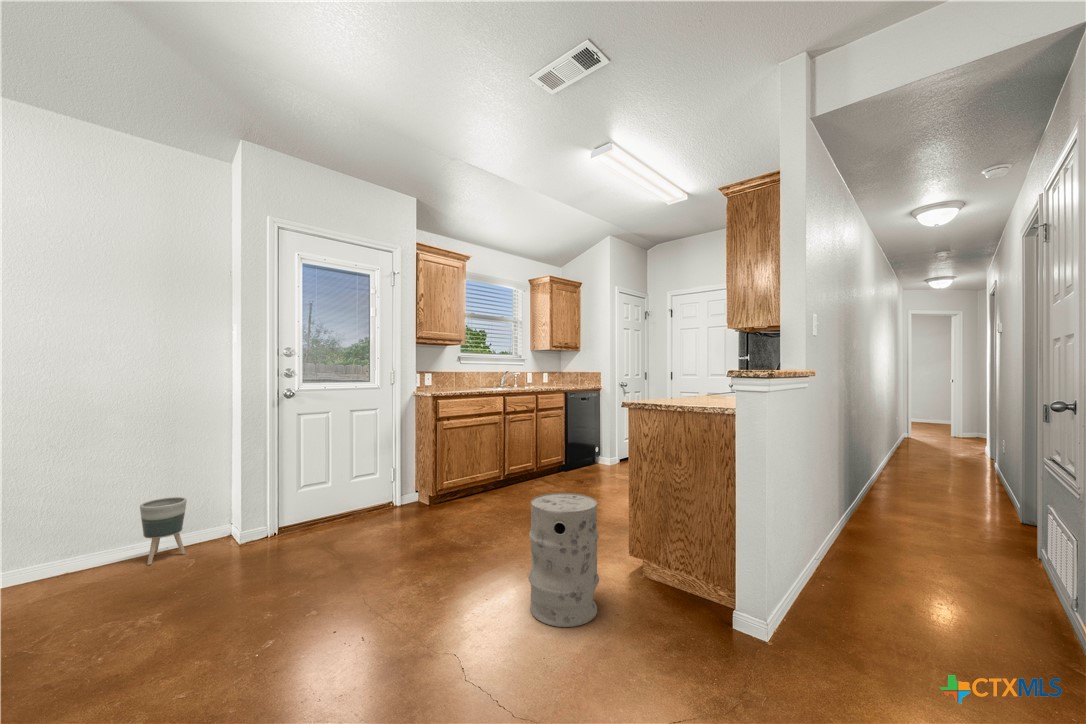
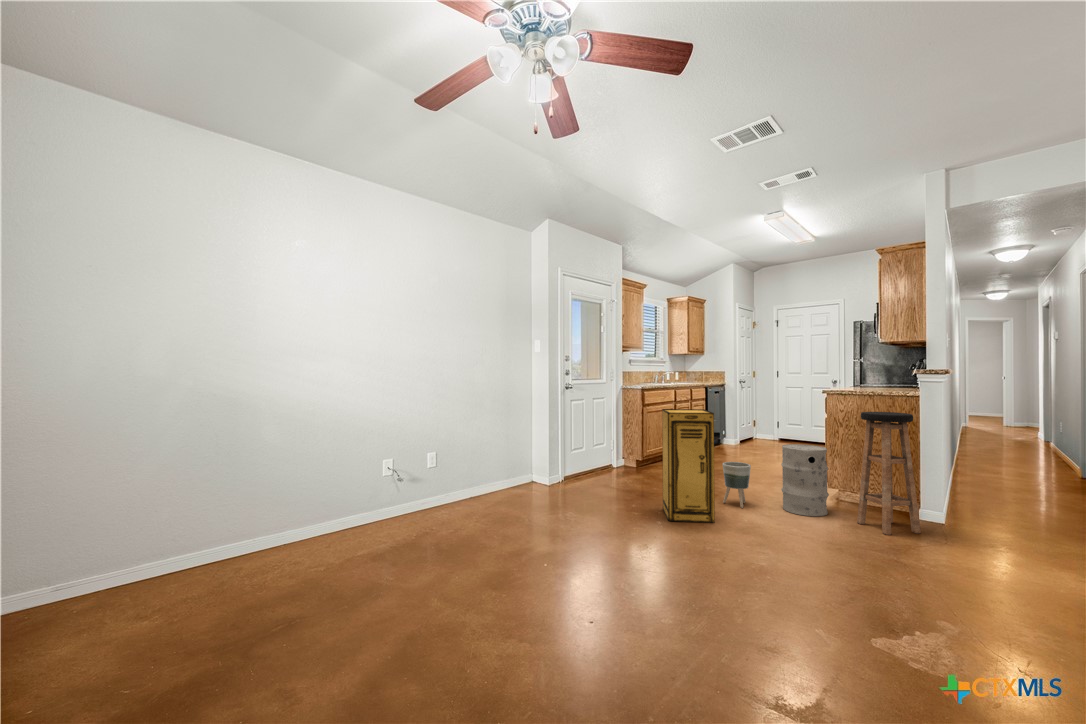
storage cabinet: none [288,436,400,649] -> present [662,409,715,523]
bar stool: none [620,446,712,692] -> present [857,412,921,535]
planter: present [140,497,187,565] -> present [723,462,751,508]

